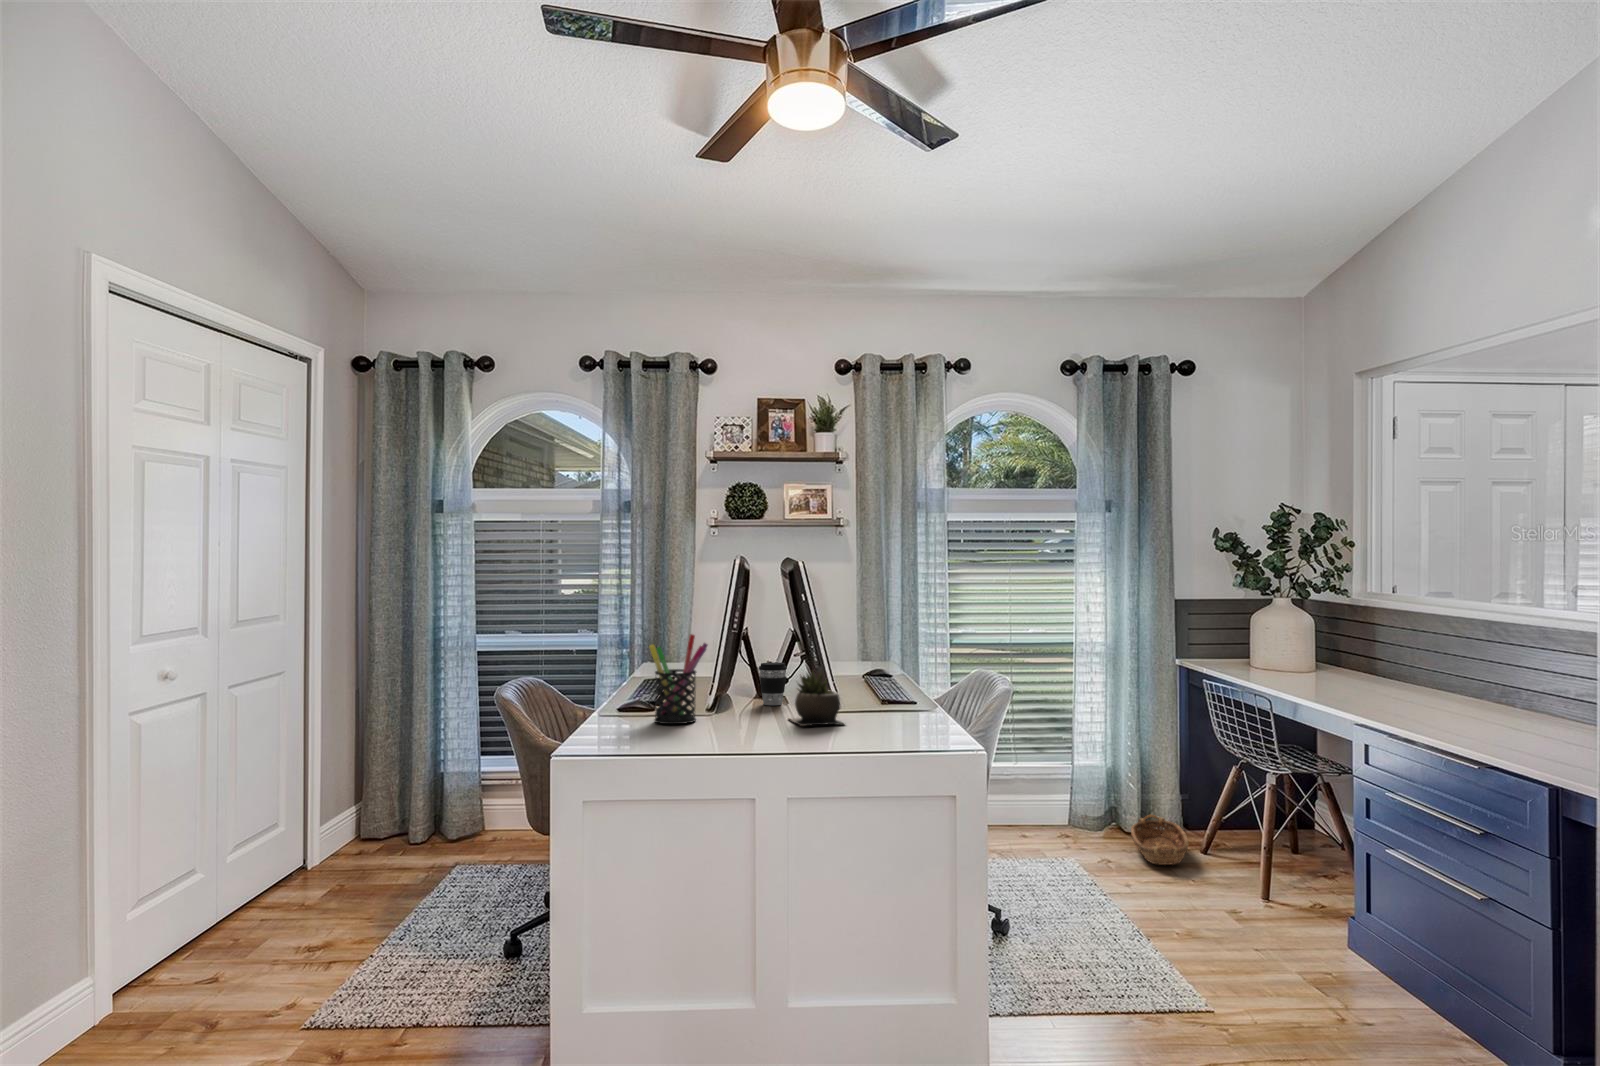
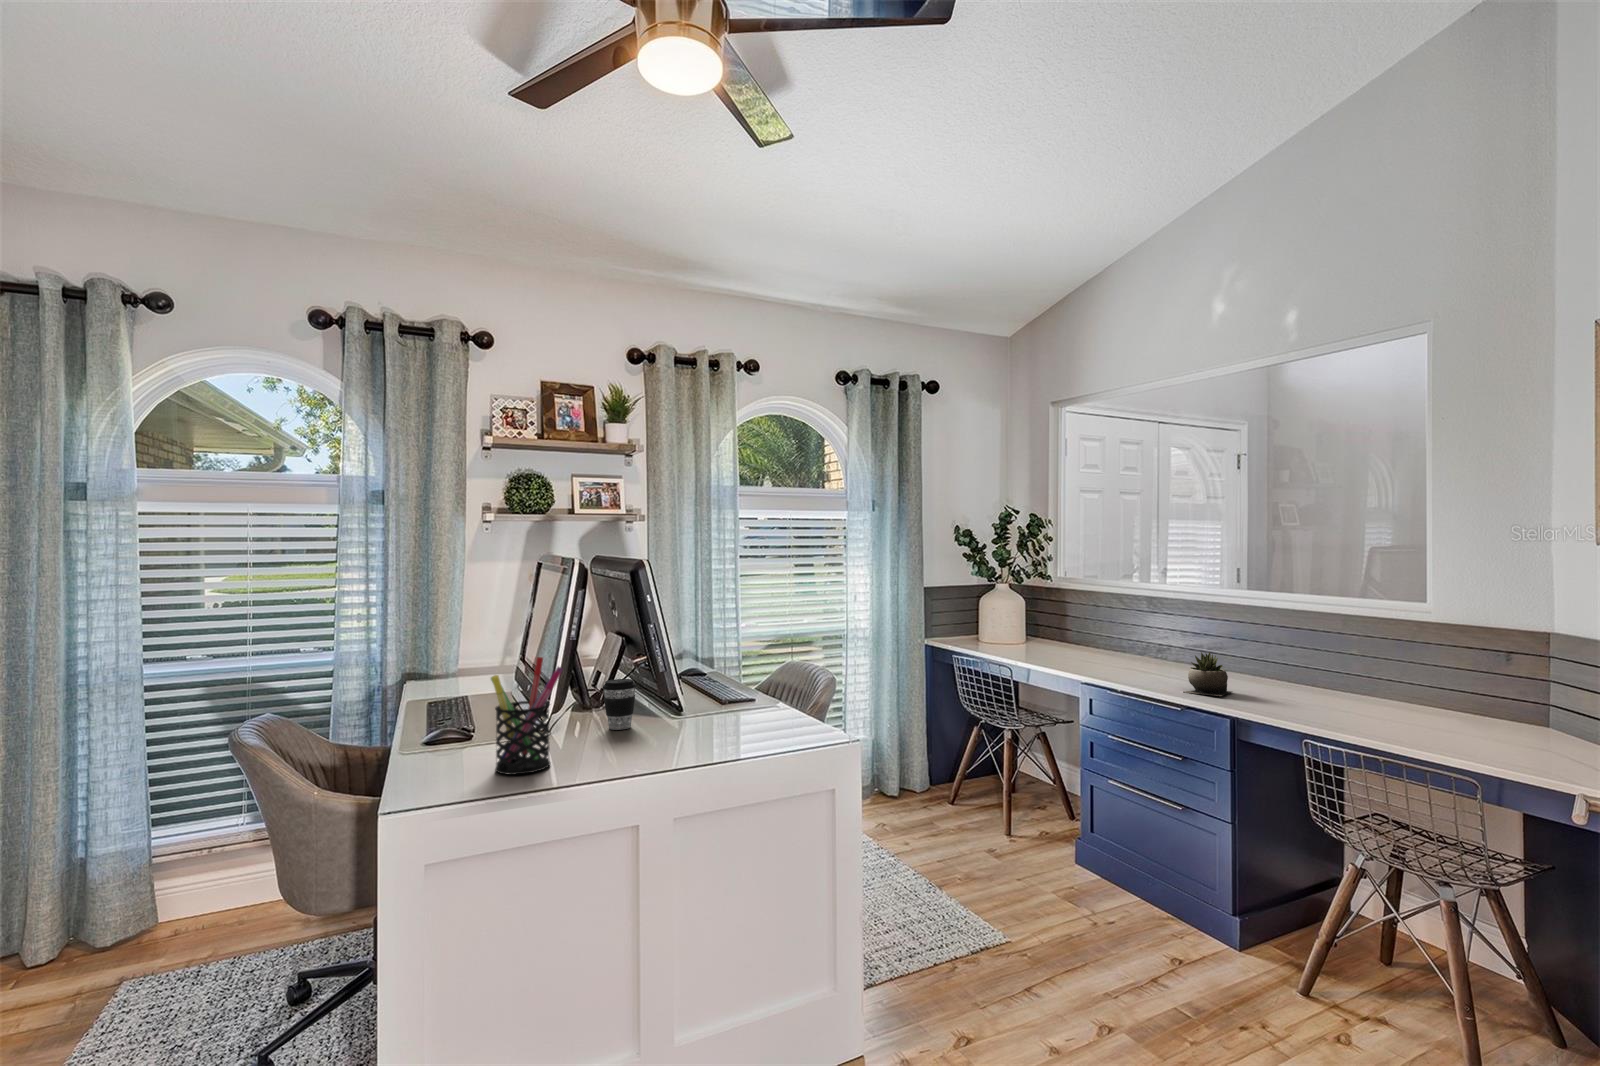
succulent plant: present [788,671,843,726] -> present [1185,652,1232,696]
basket: present [1131,815,1189,865] -> none [883,778,964,828]

